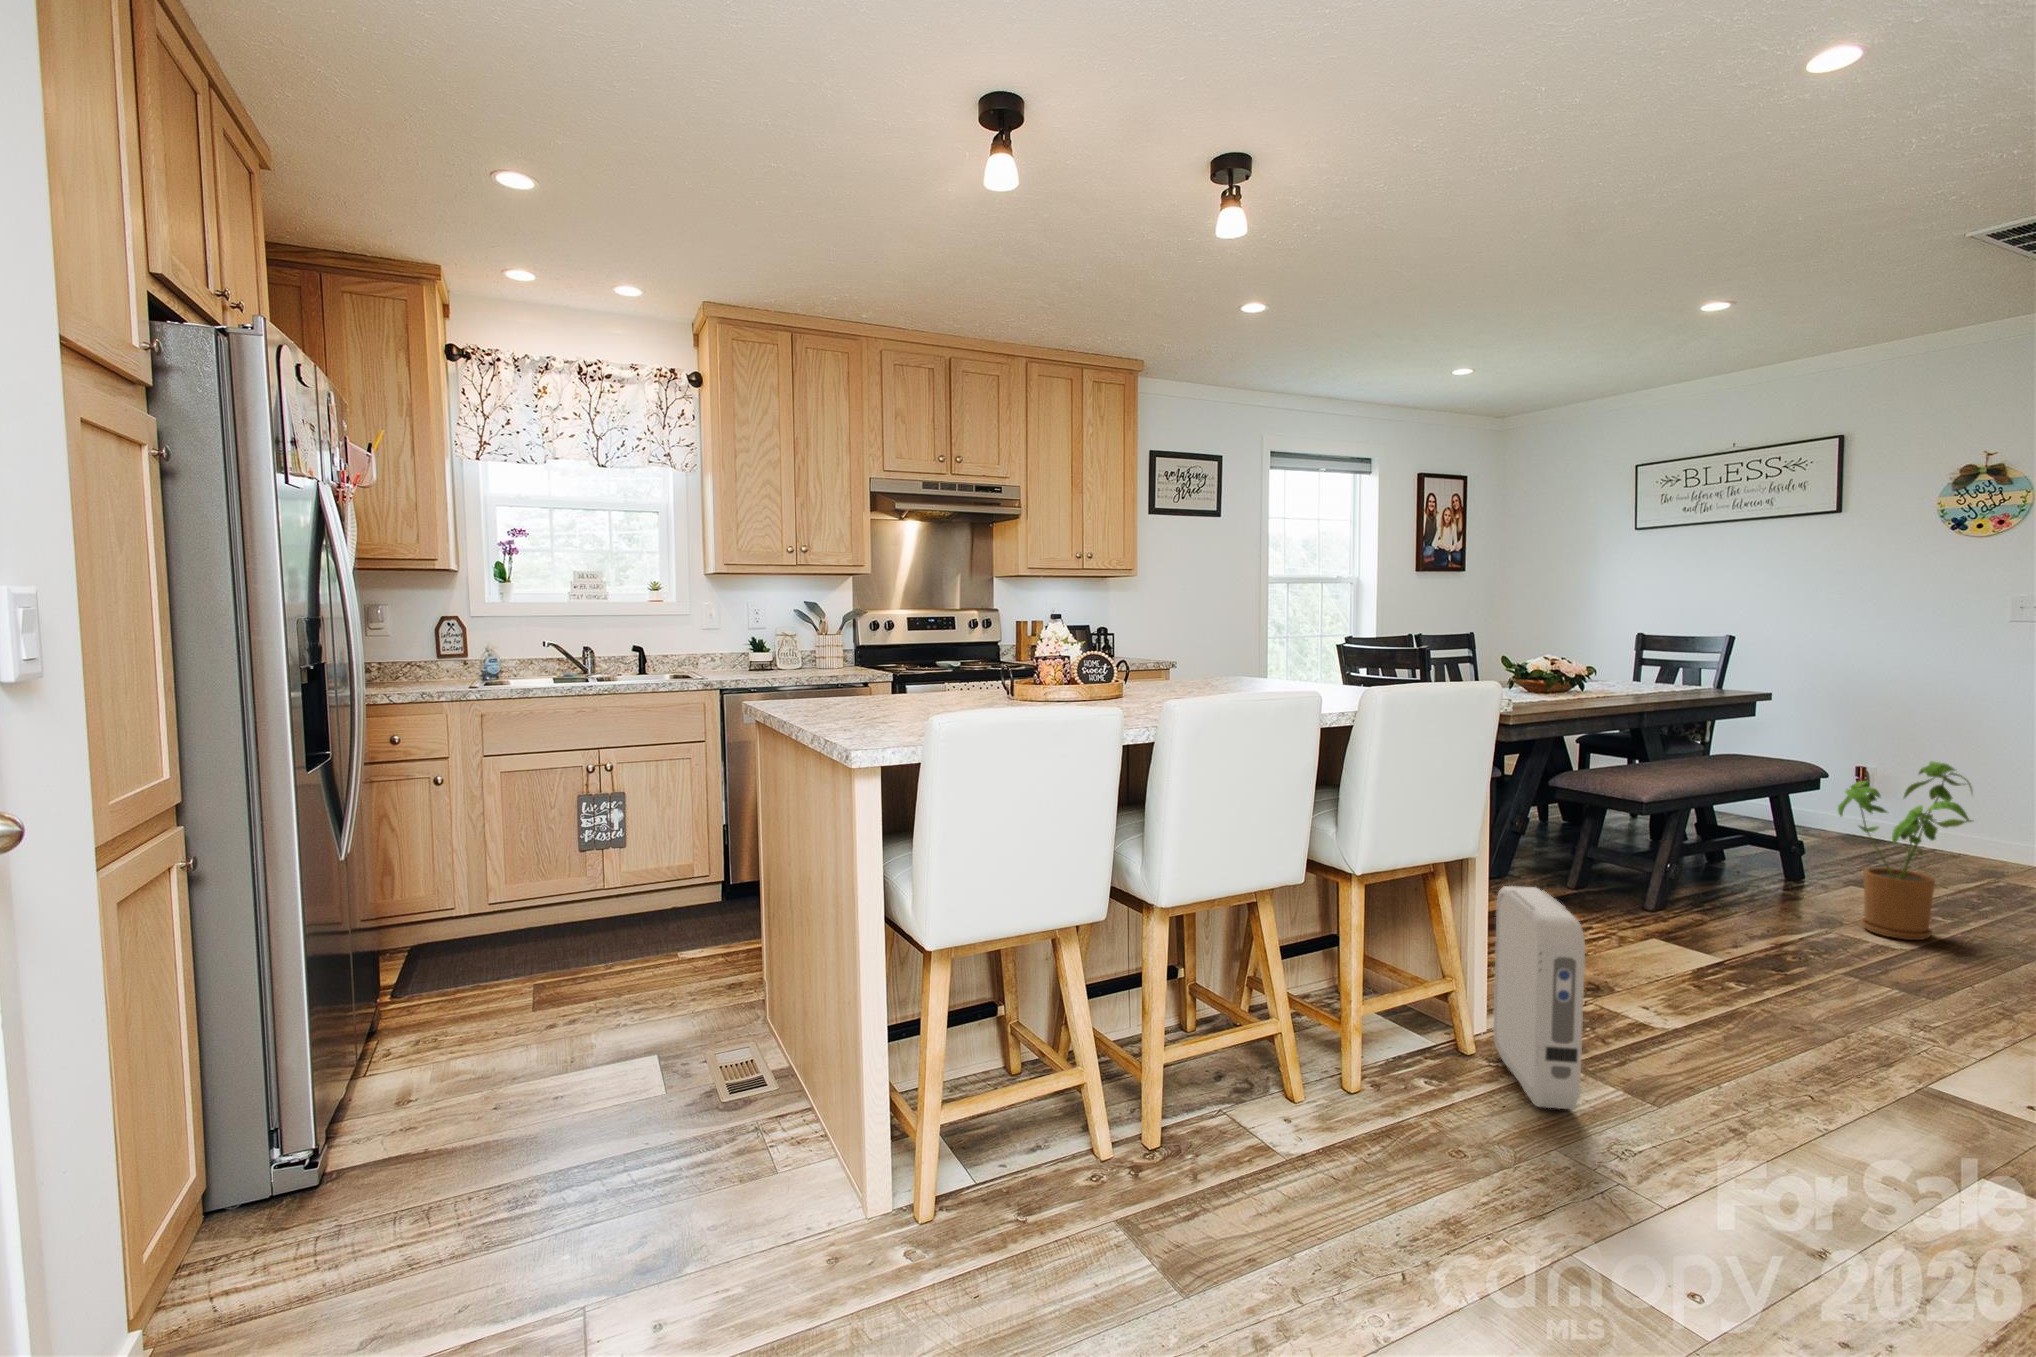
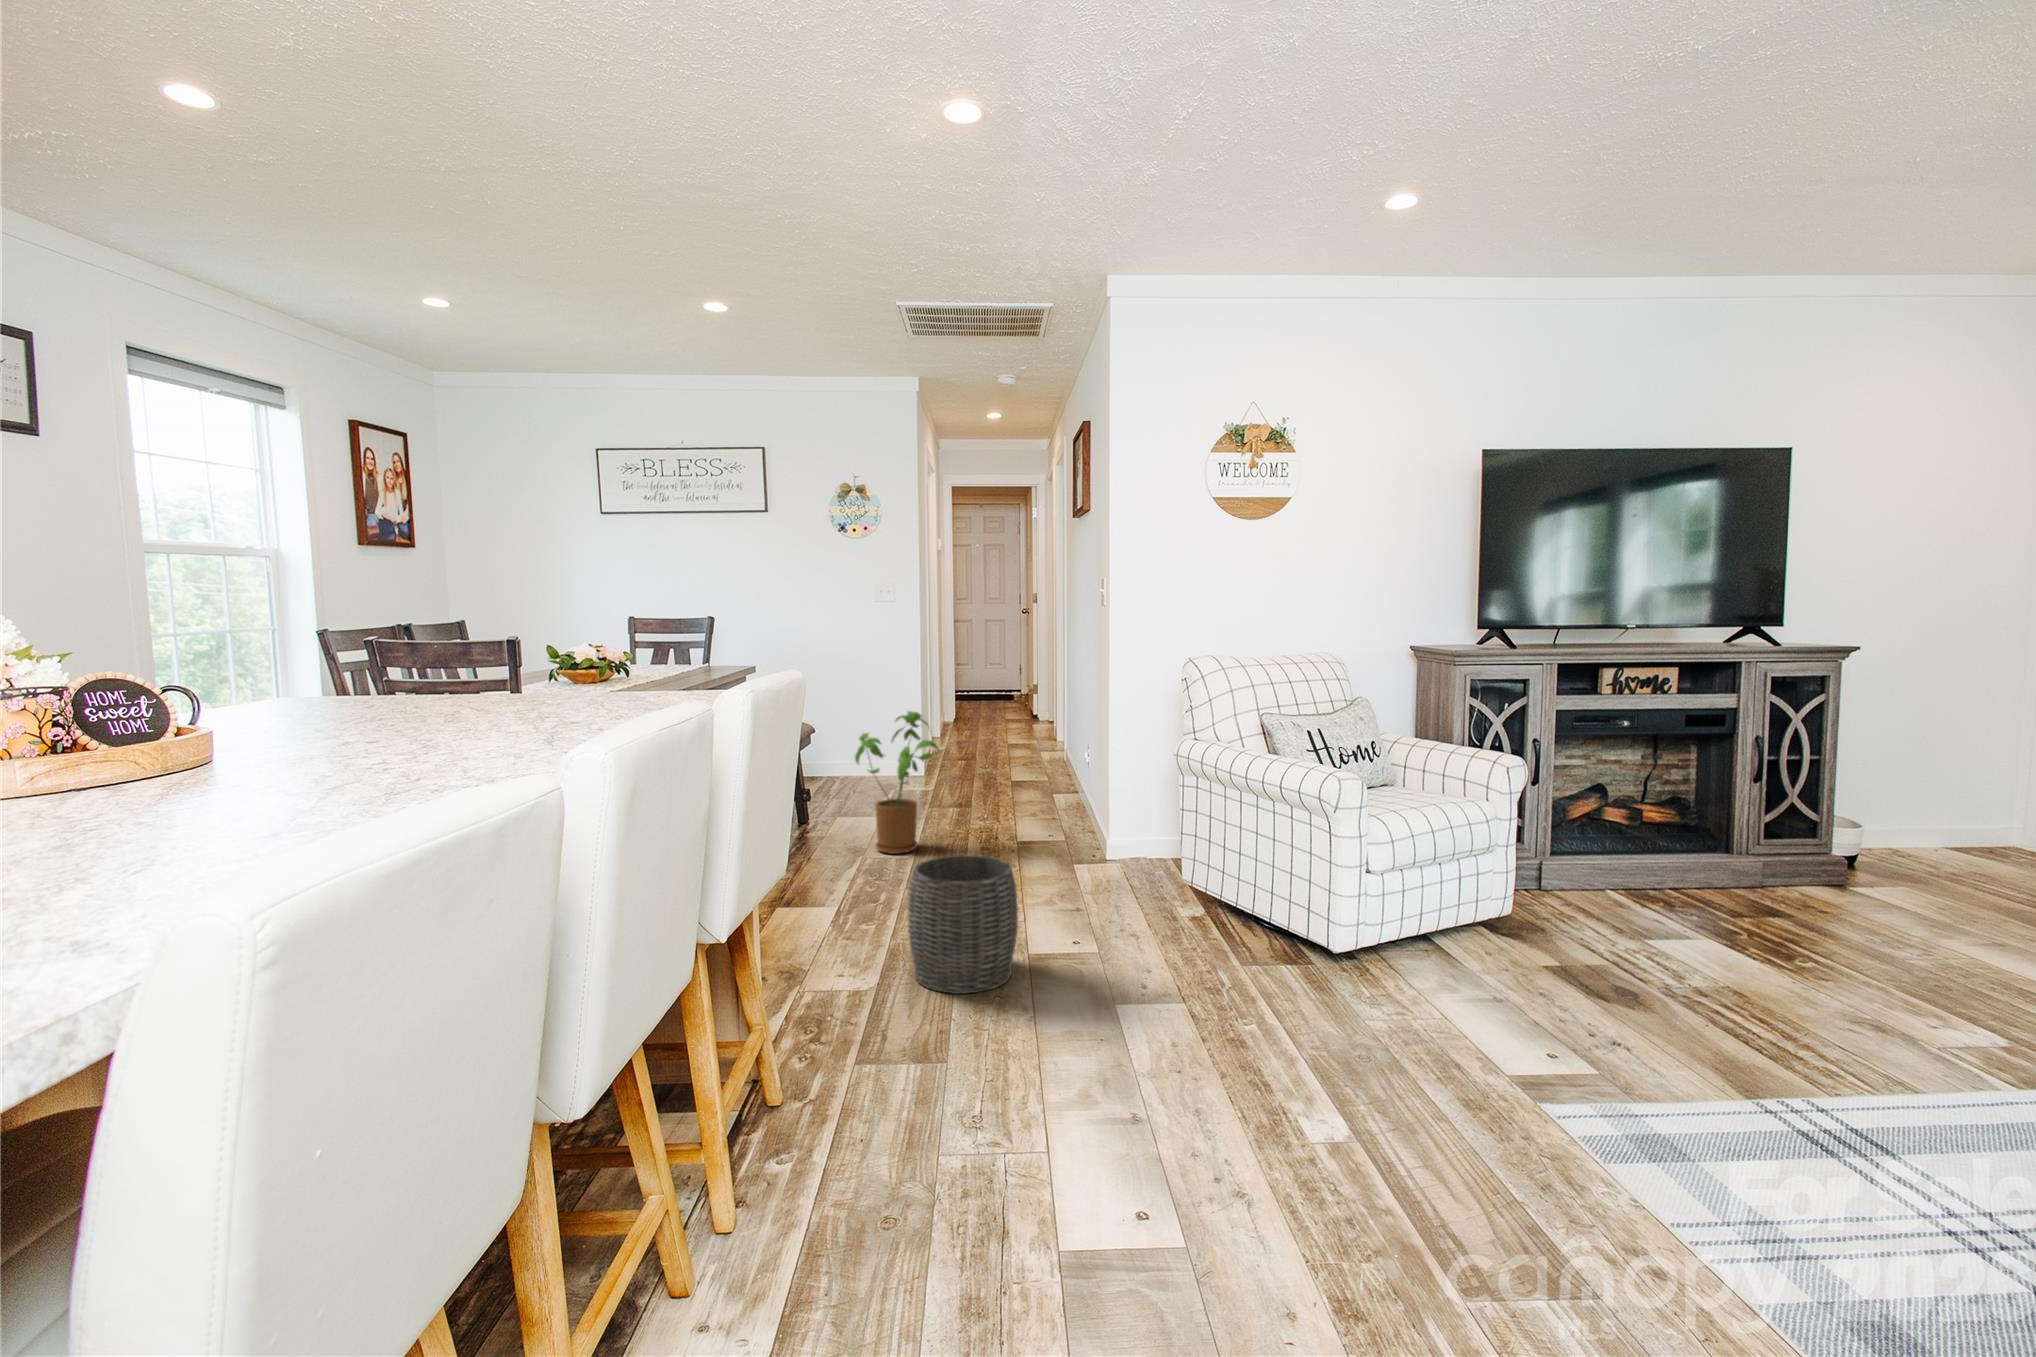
air purifier: present [1493,886,1585,1109] -> none [785,891,919,1123]
woven basket: none [1721,916,1886,1086] -> present [908,855,1018,994]

